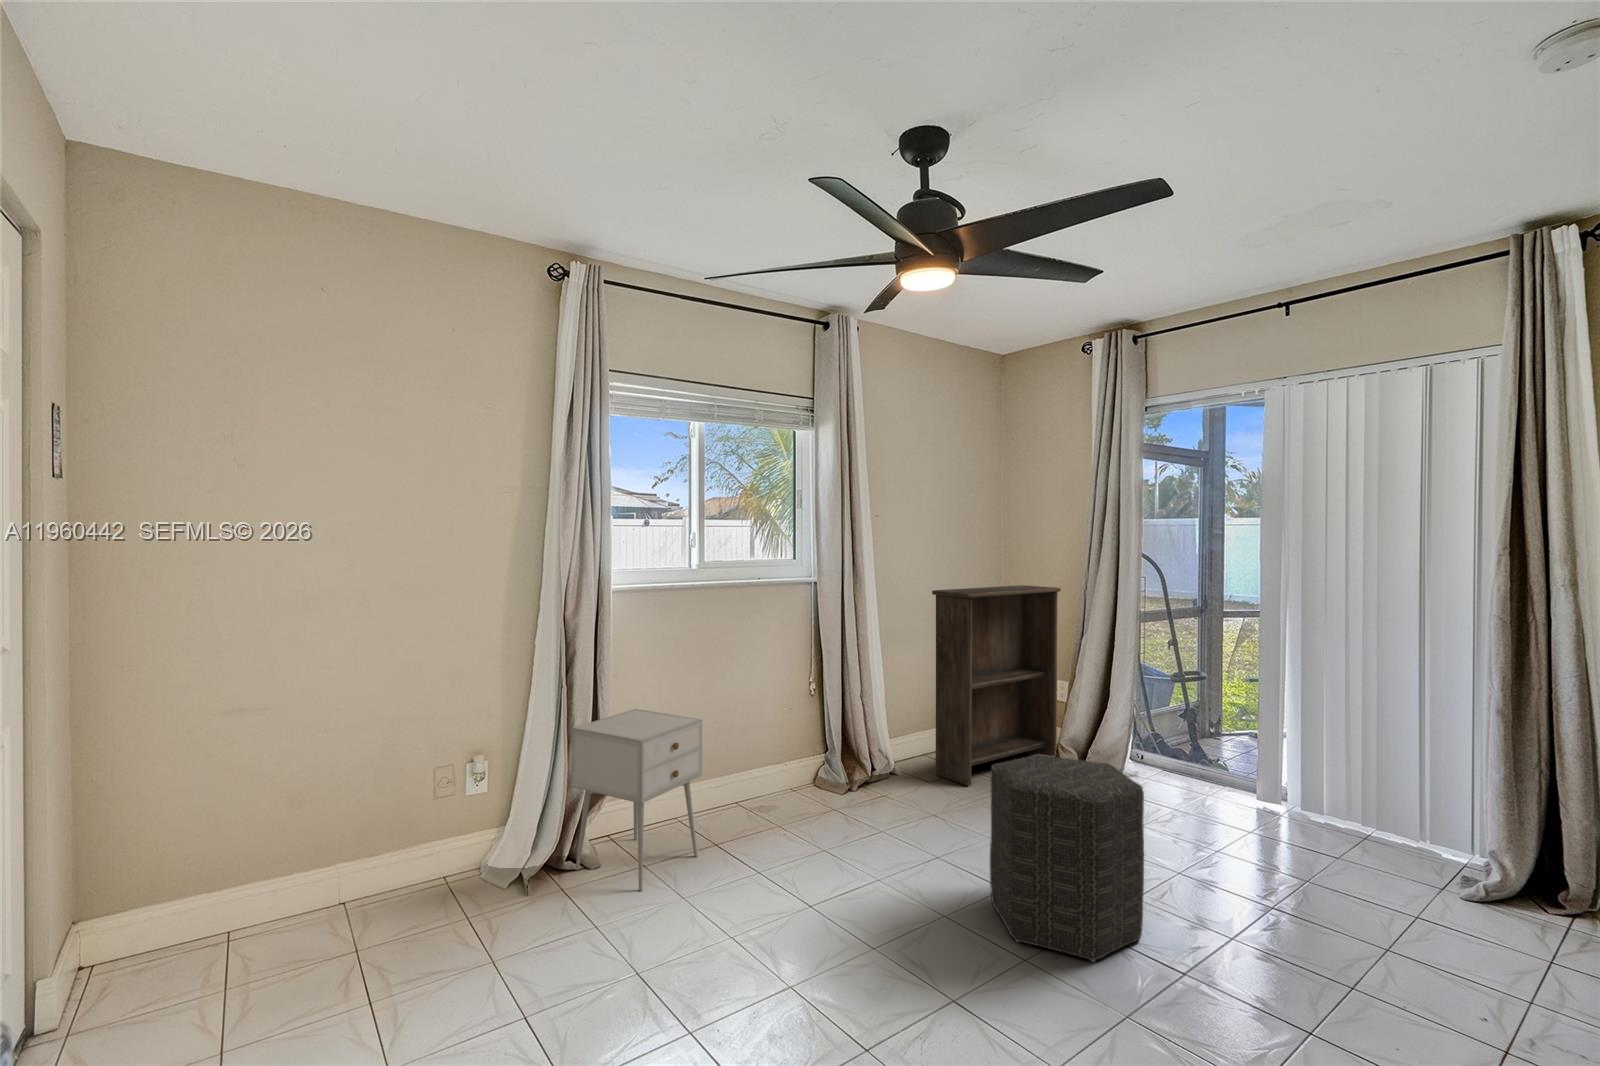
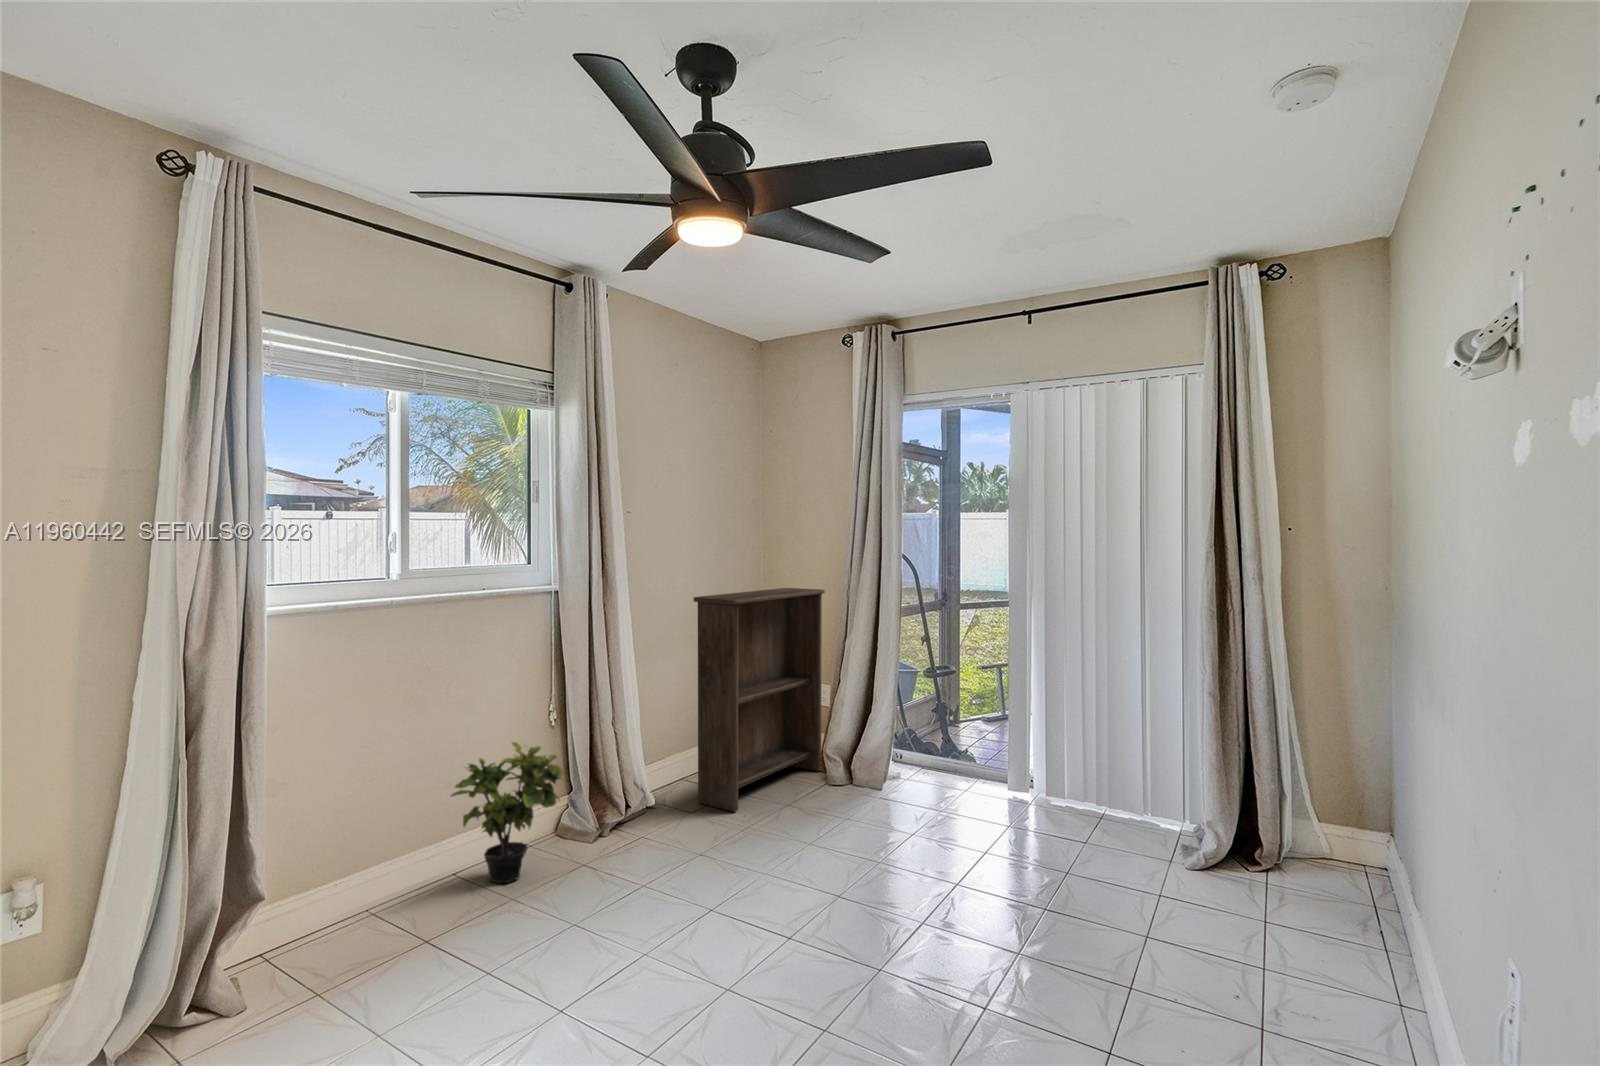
potted plant: none [733,702,820,815] -> present [450,742,564,883]
nightstand: present [571,709,702,891] -> none [194,774,405,1034]
ottoman: present [990,755,1144,962] -> none [774,778,936,1009]

